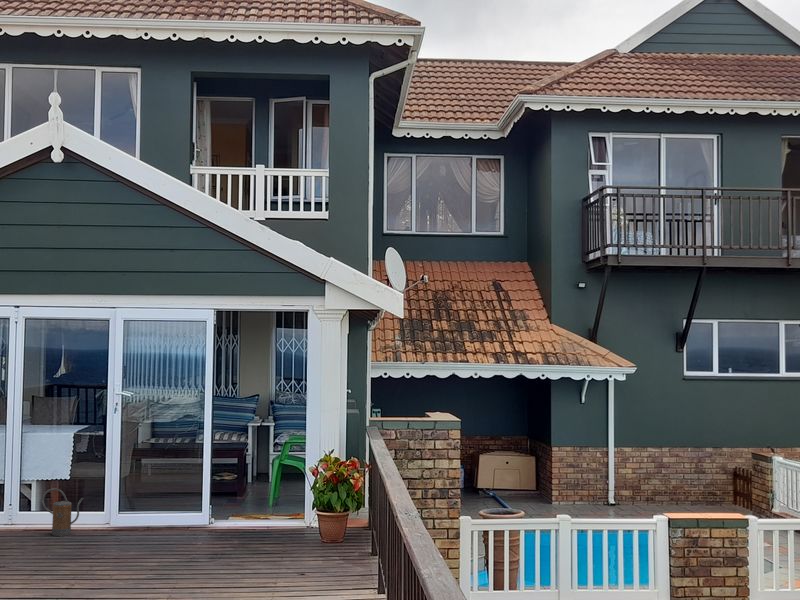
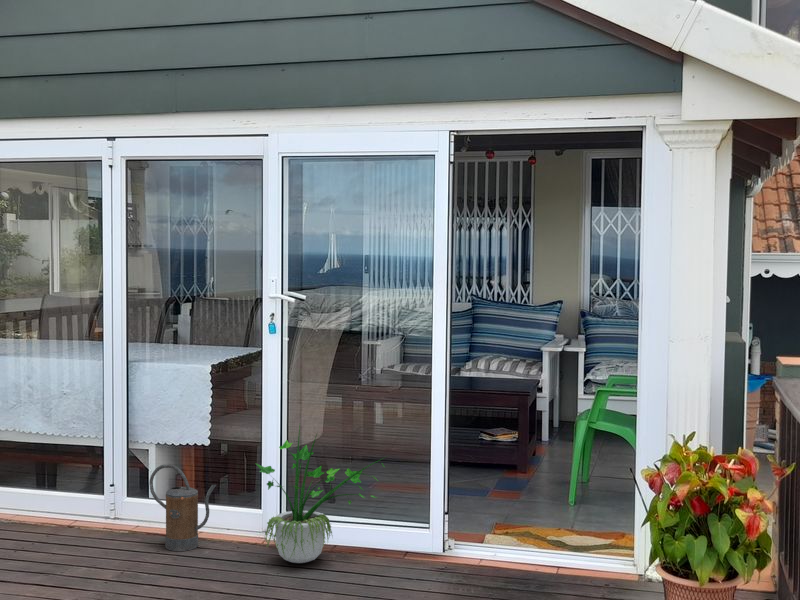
potted plant: none [109,456,186,535] -> present [256,426,384,563]

